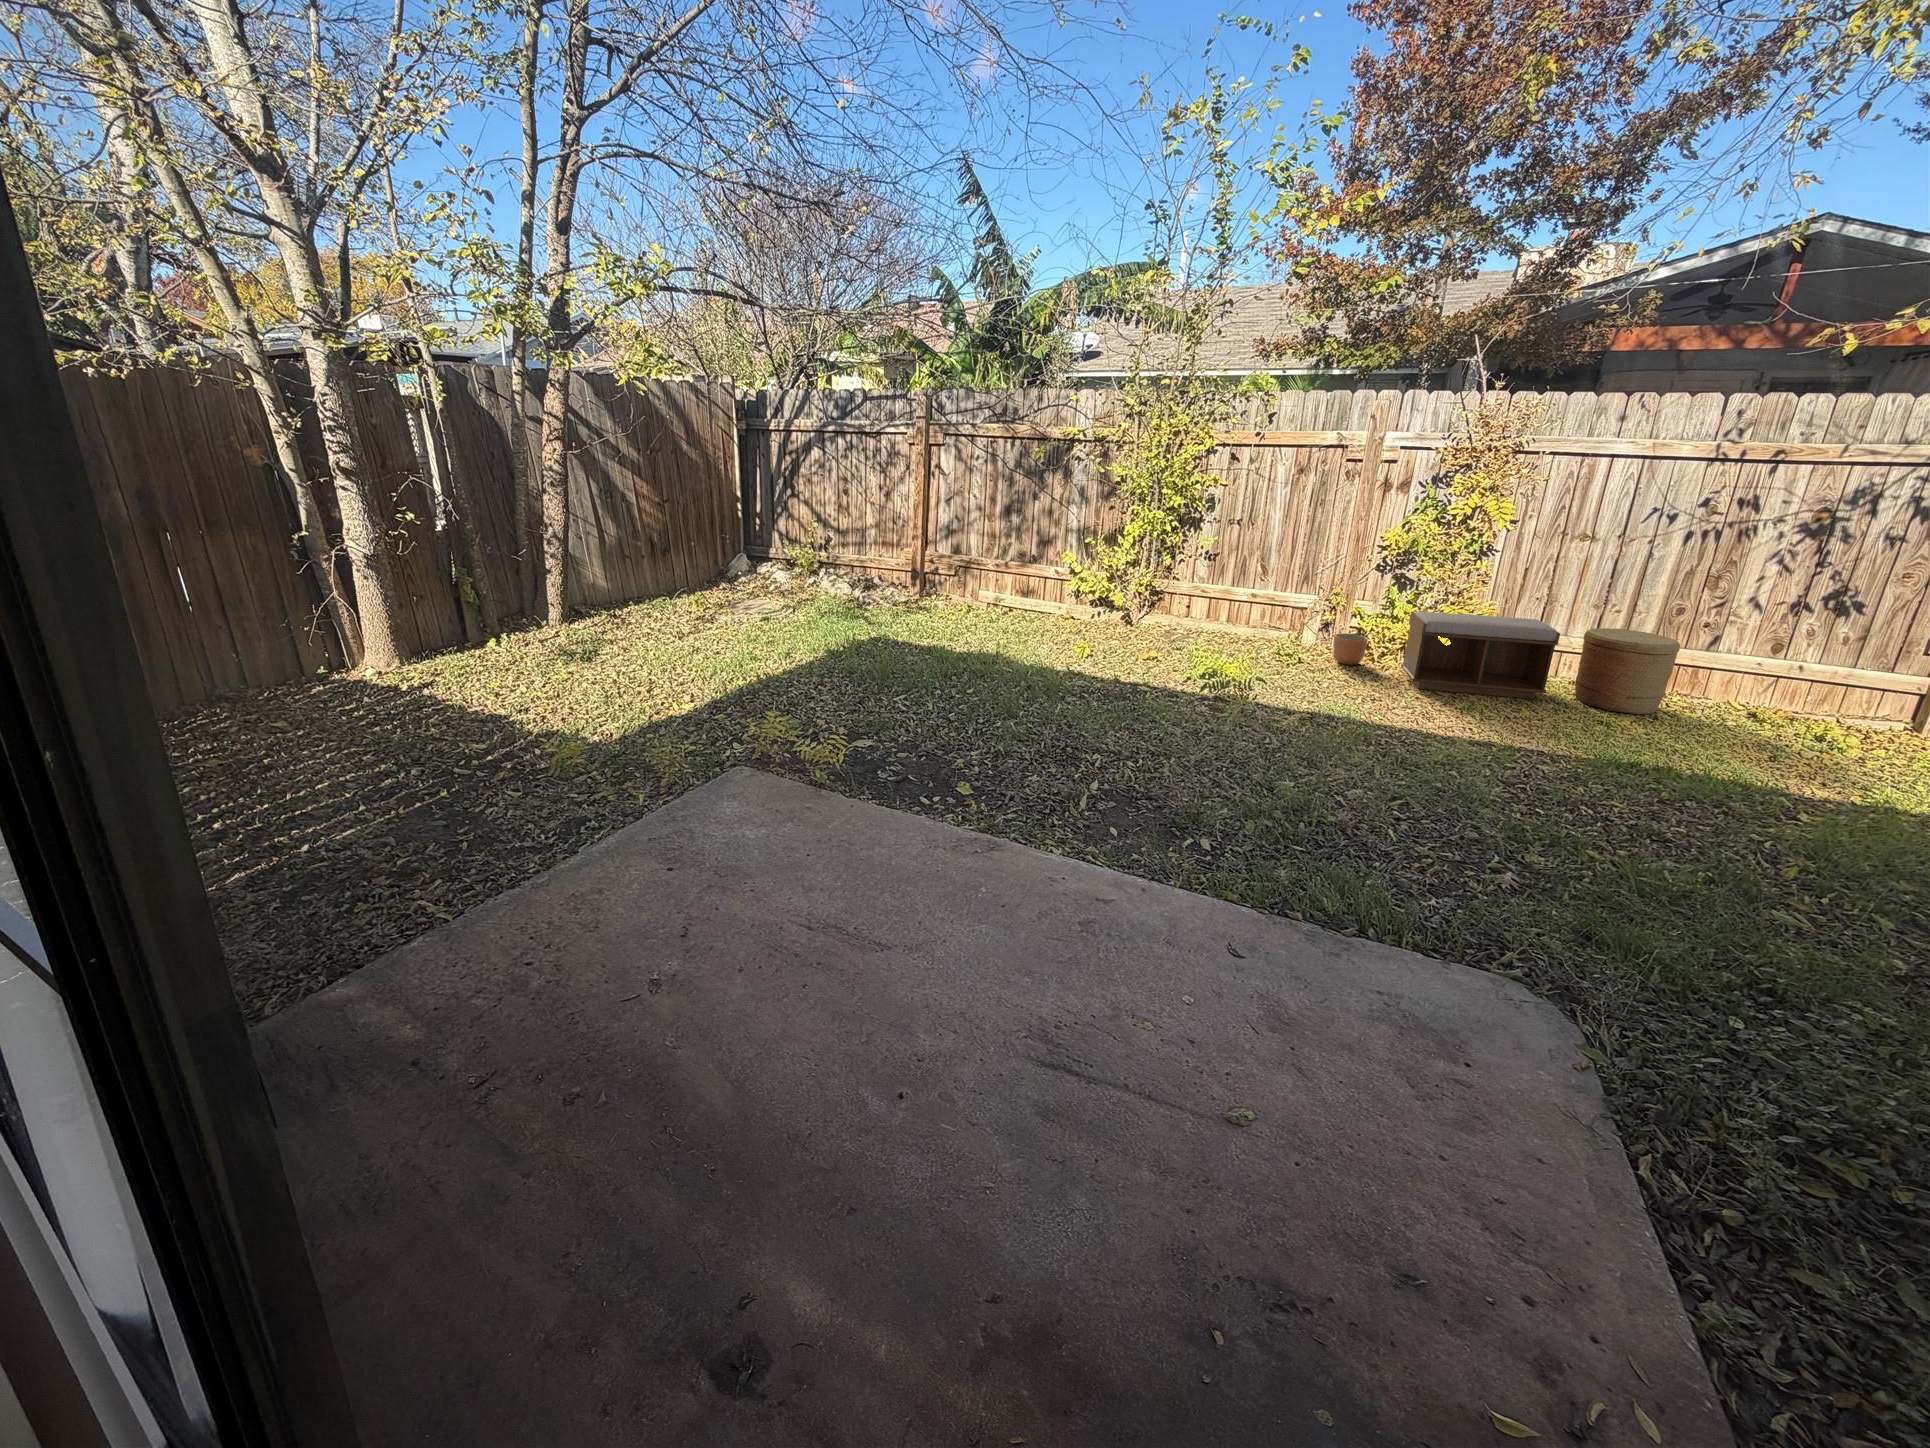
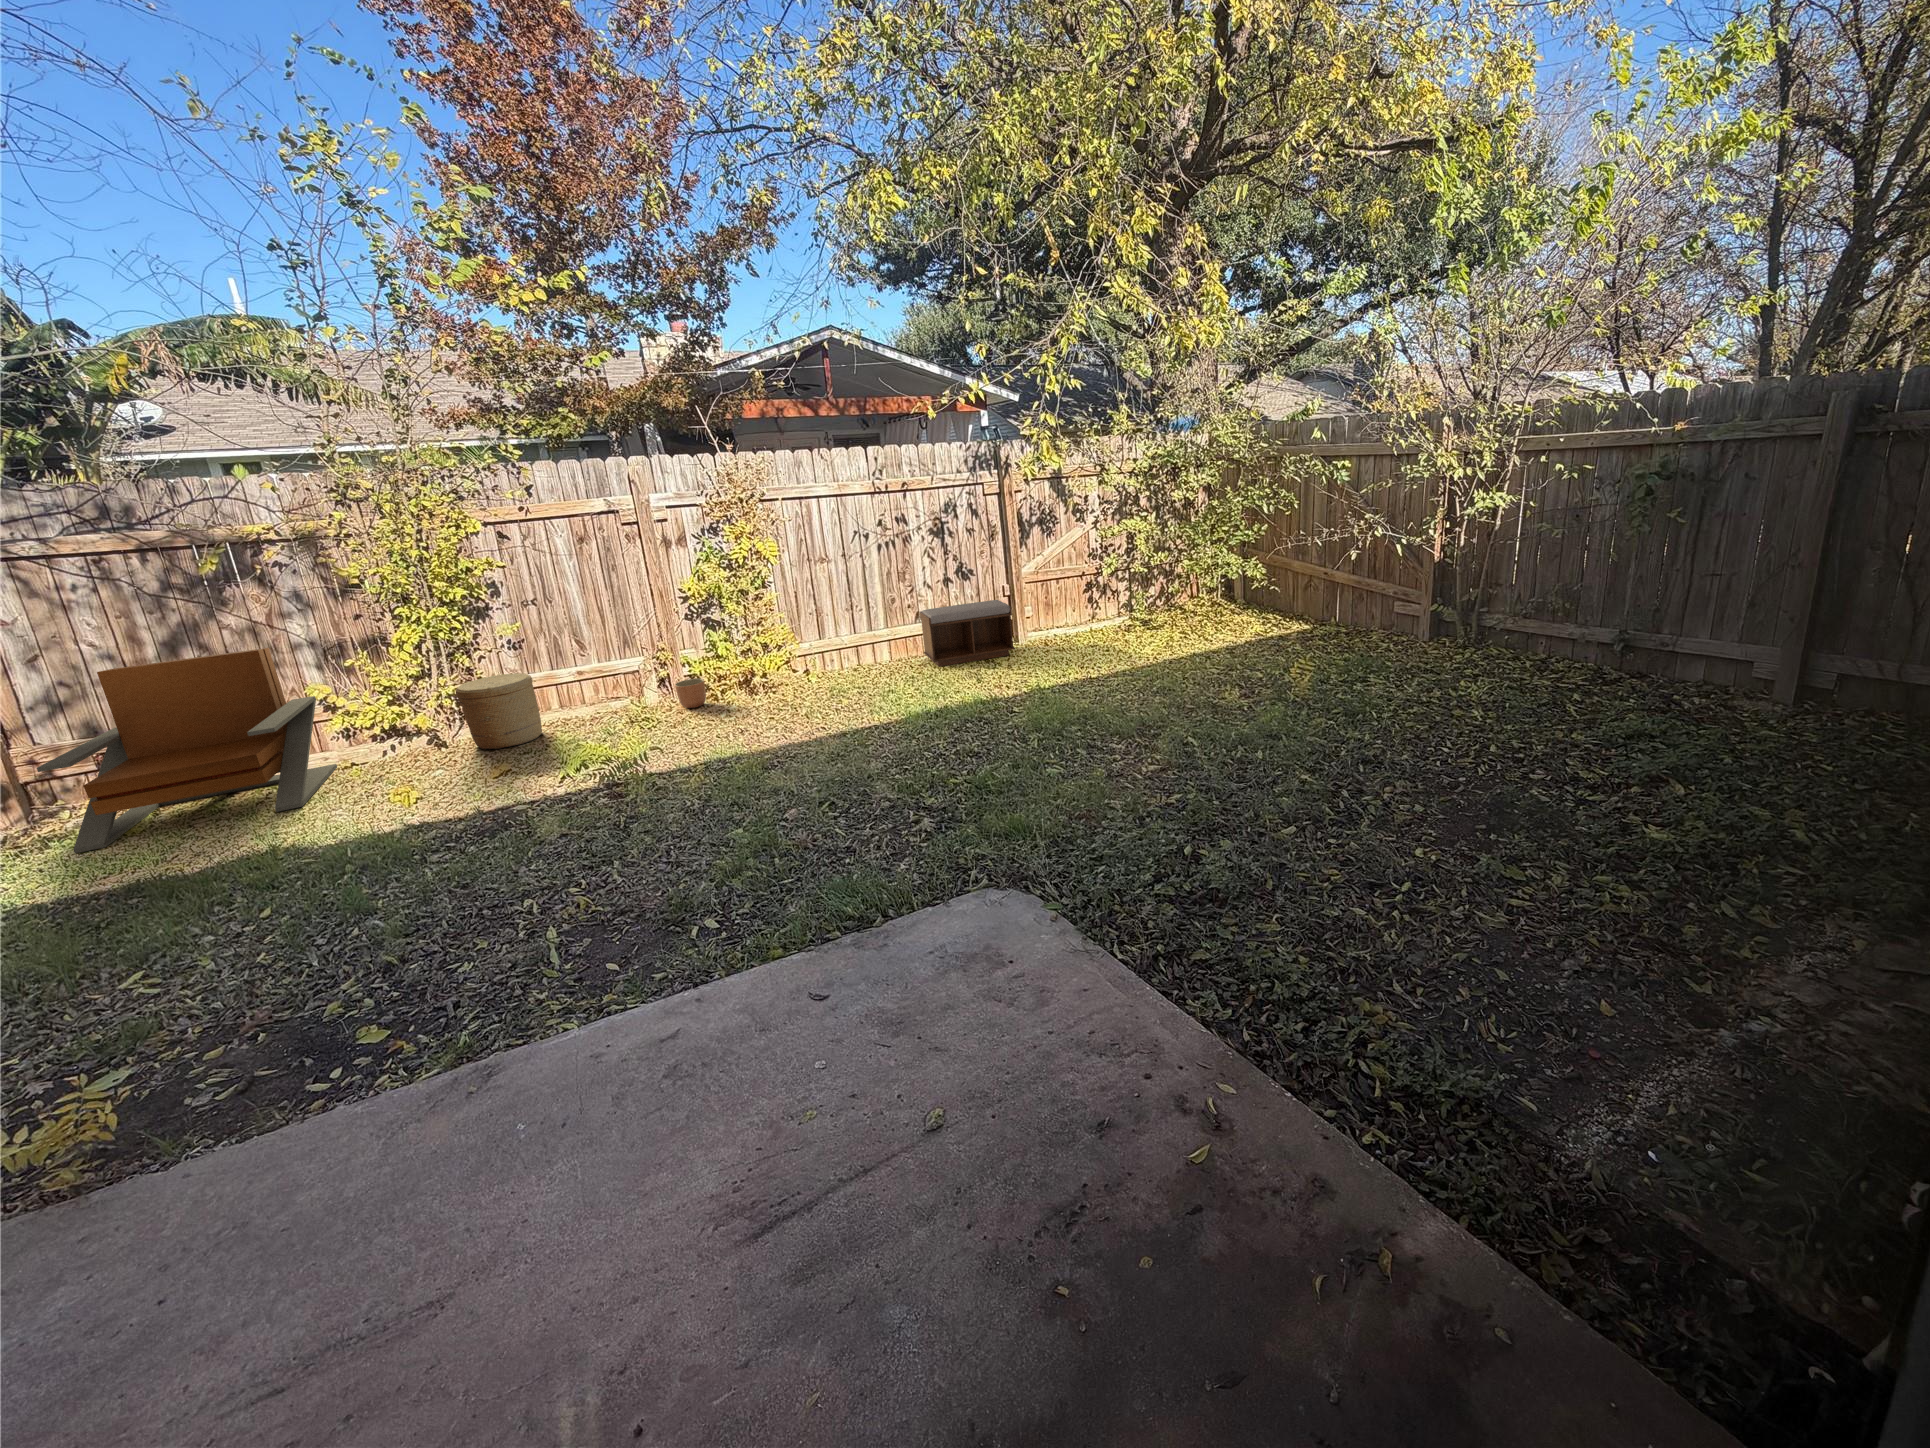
lounge chair: none [923,512,1068,635] -> present [37,648,337,853]
bench: present [1401,612,1560,699] -> present [919,600,1015,666]
woven basket: present [1575,628,1680,714] -> present [456,673,542,750]

